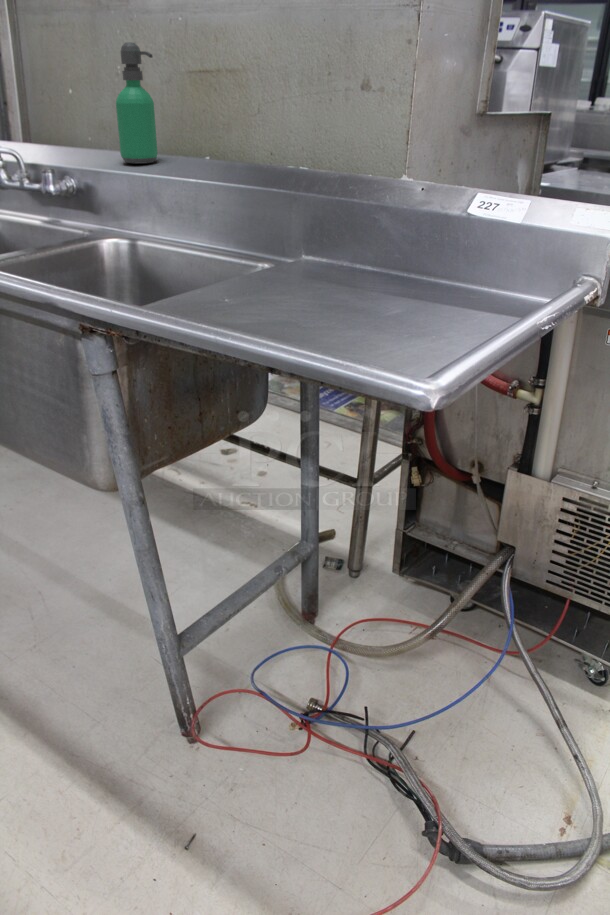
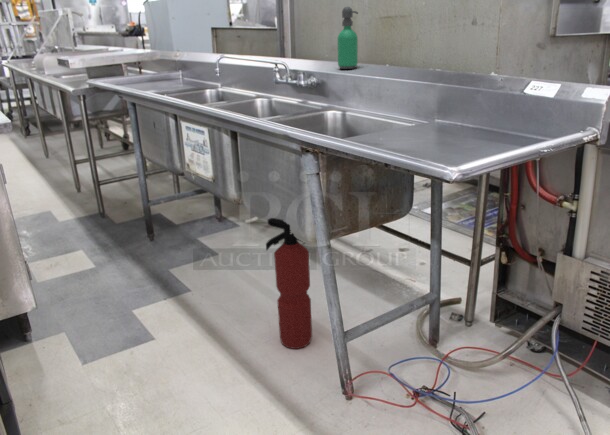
fire extinguisher: none [13,456,120,687] -> present [266,218,312,349]

